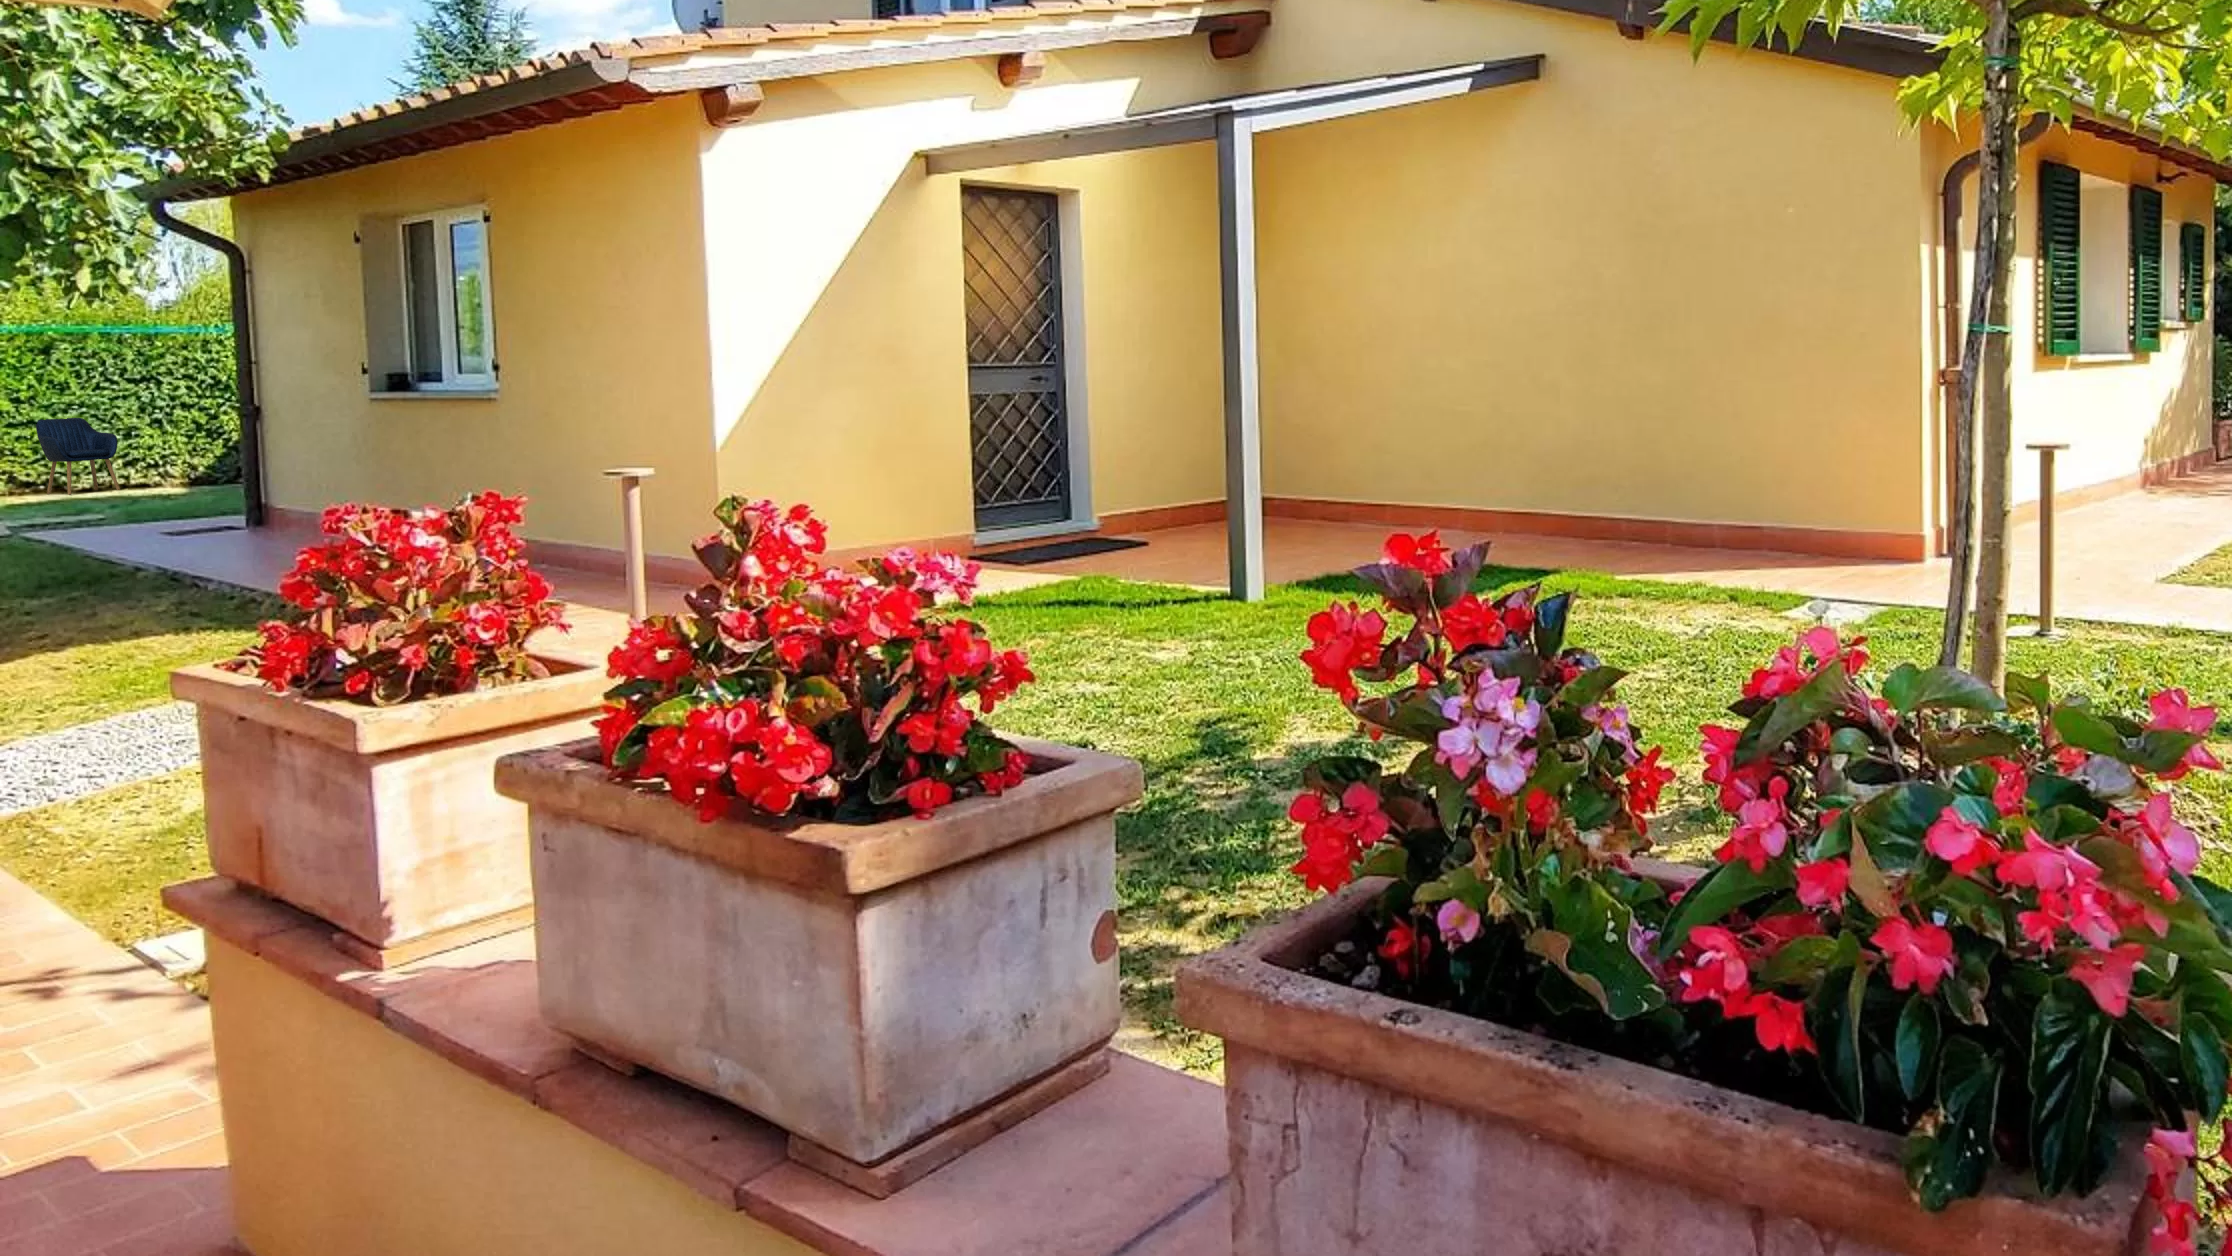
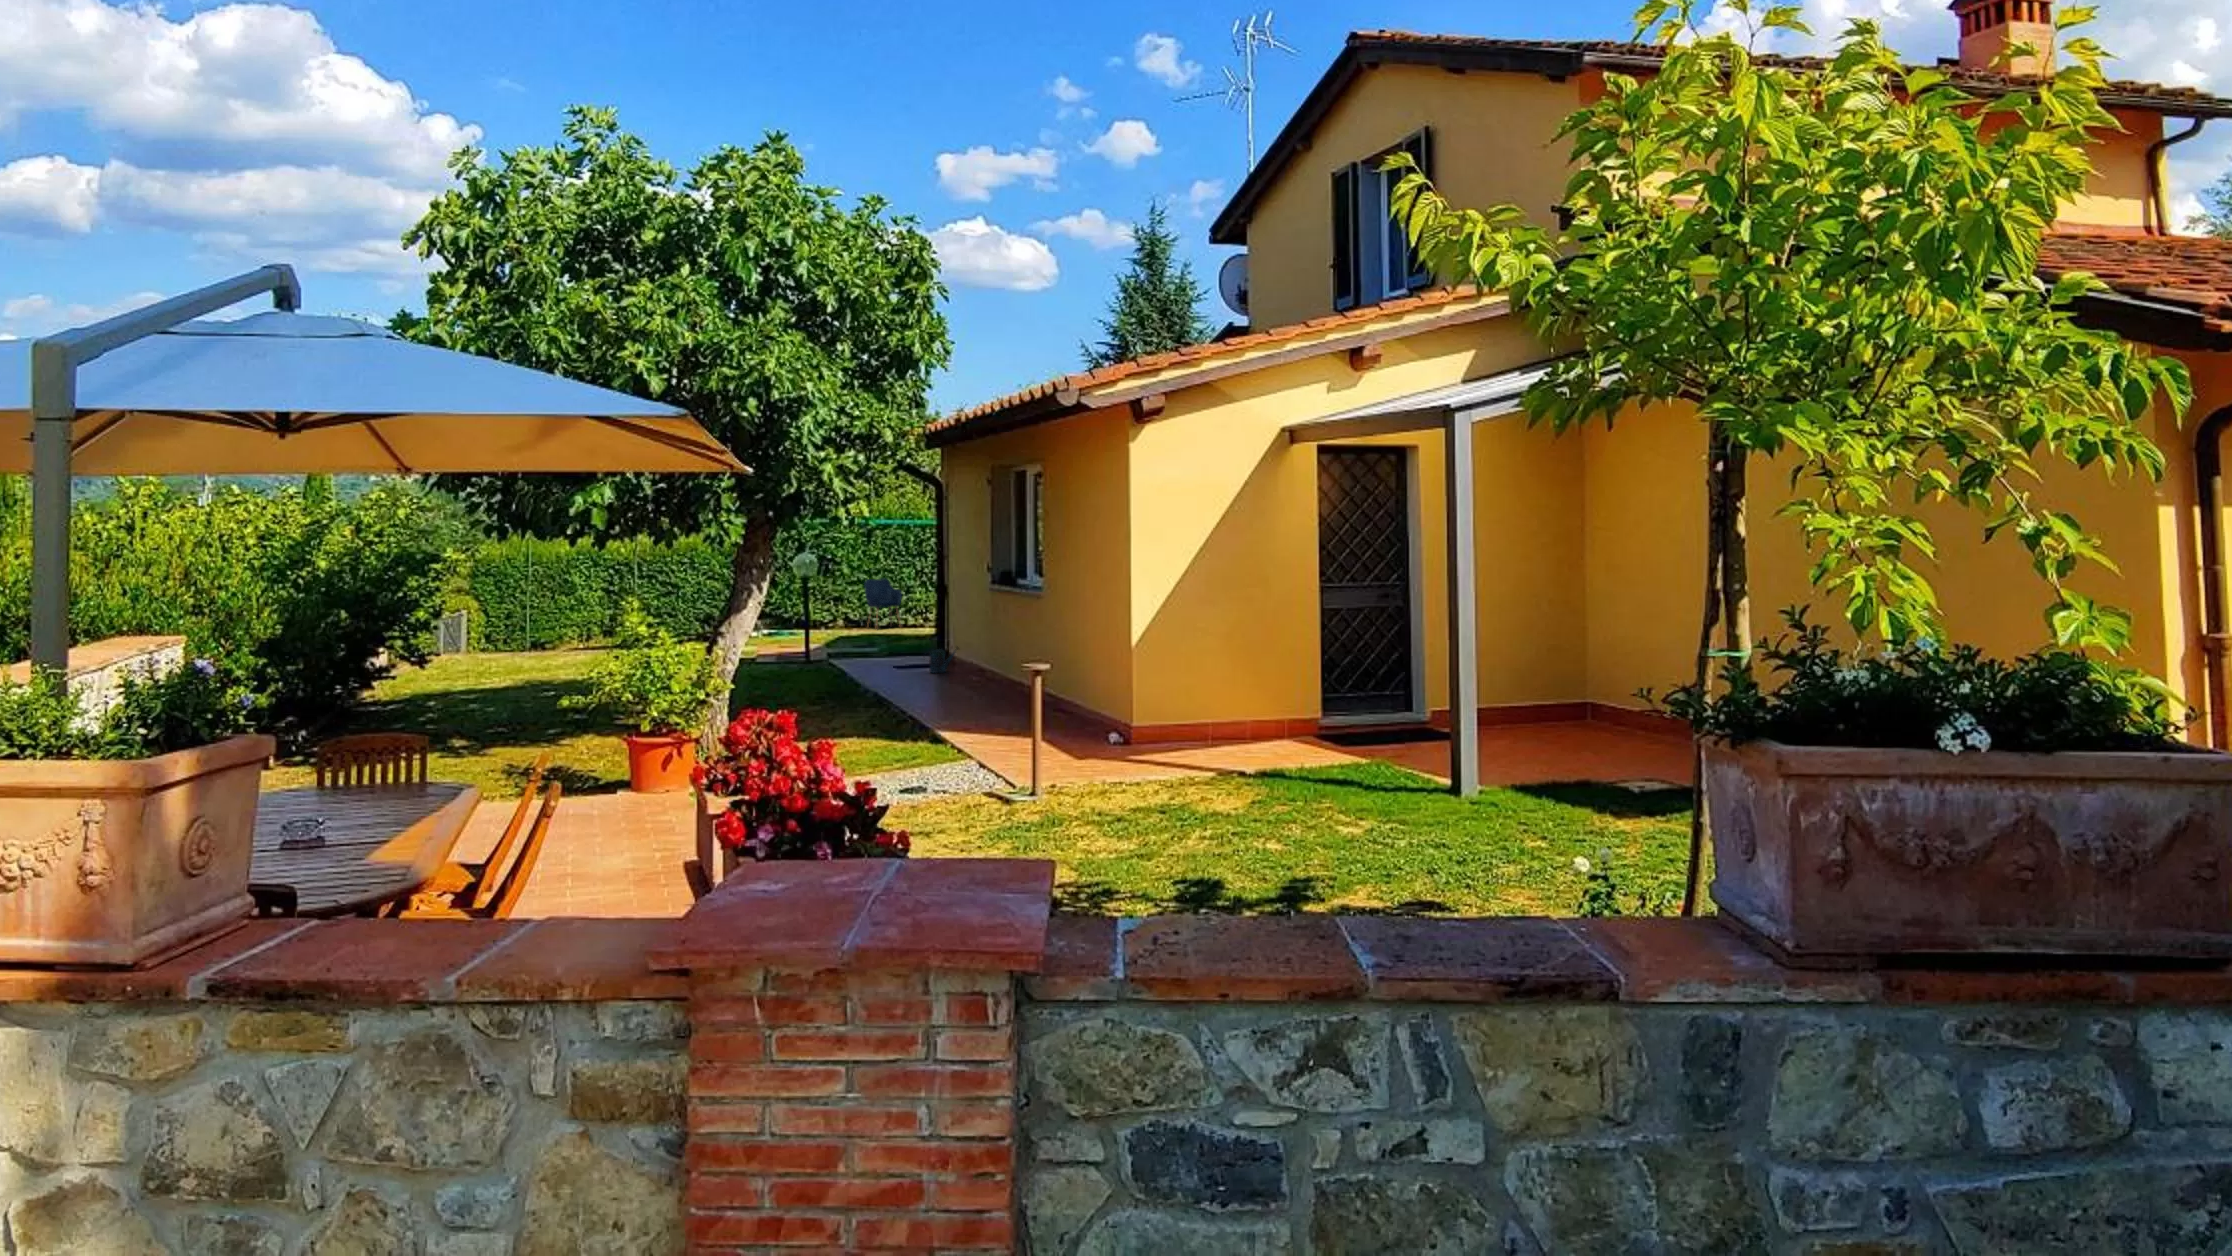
watering can: none [226,494,295,537] -> present [929,647,958,673]

